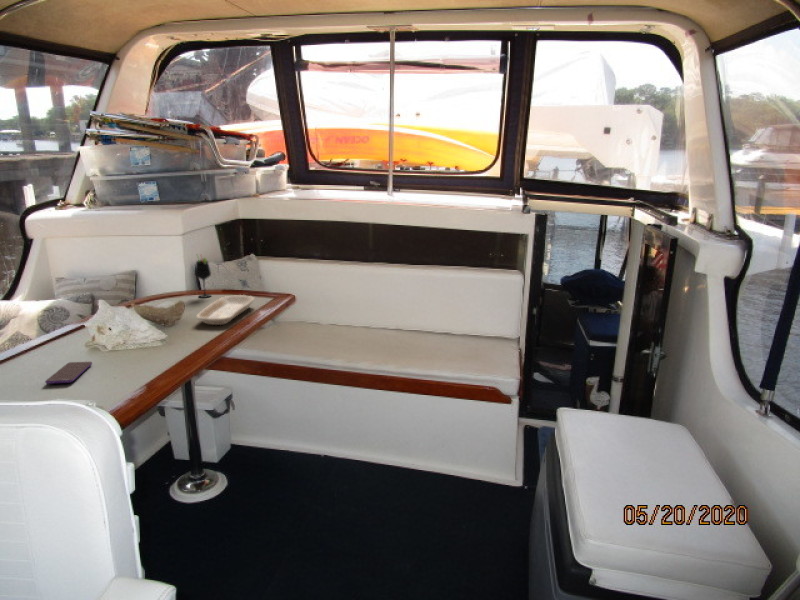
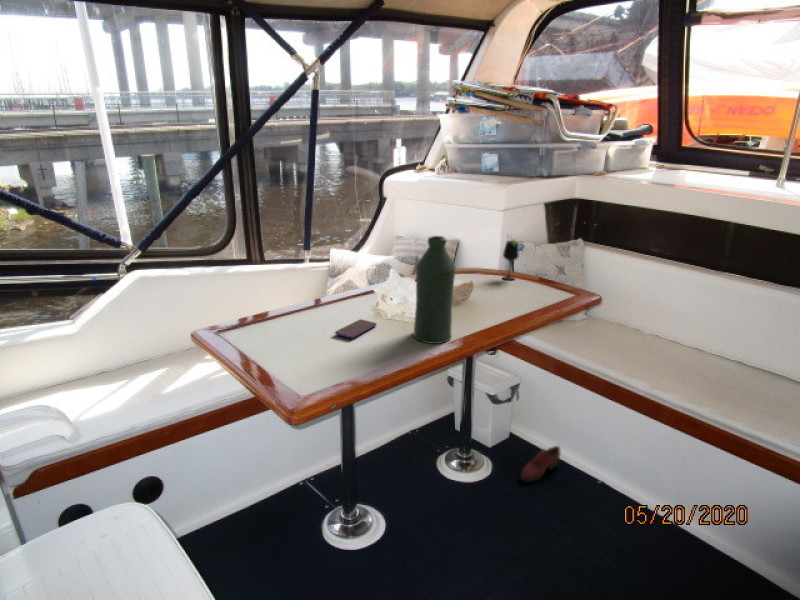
bottle: none [132,256,183,366] -> present [414,236,455,344]
tray: present [196,295,255,325] -> none [483,284,552,314]
shoe: none [257,437,285,478] -> present [520,446,560,481]

